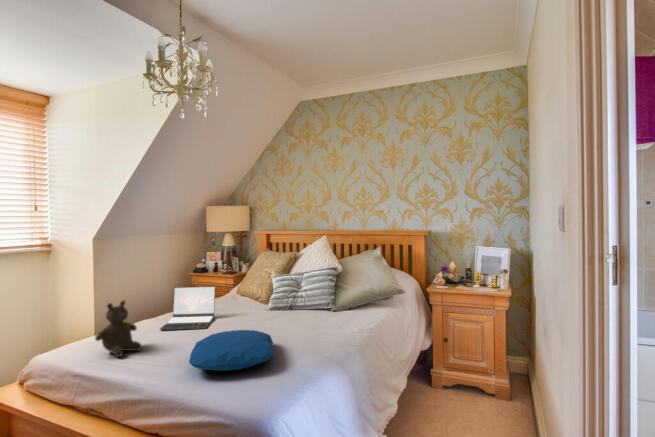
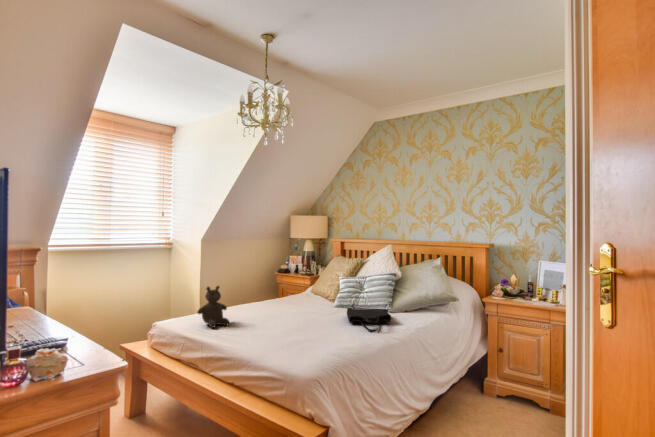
laptop: present [160,287,215,330] -> none [245,281,290,315]
tote bag: none [289,310,342,340] -> present [347,308,391,332]
pillow: present [189,330,274,371] -> none [259,316,327,344]

